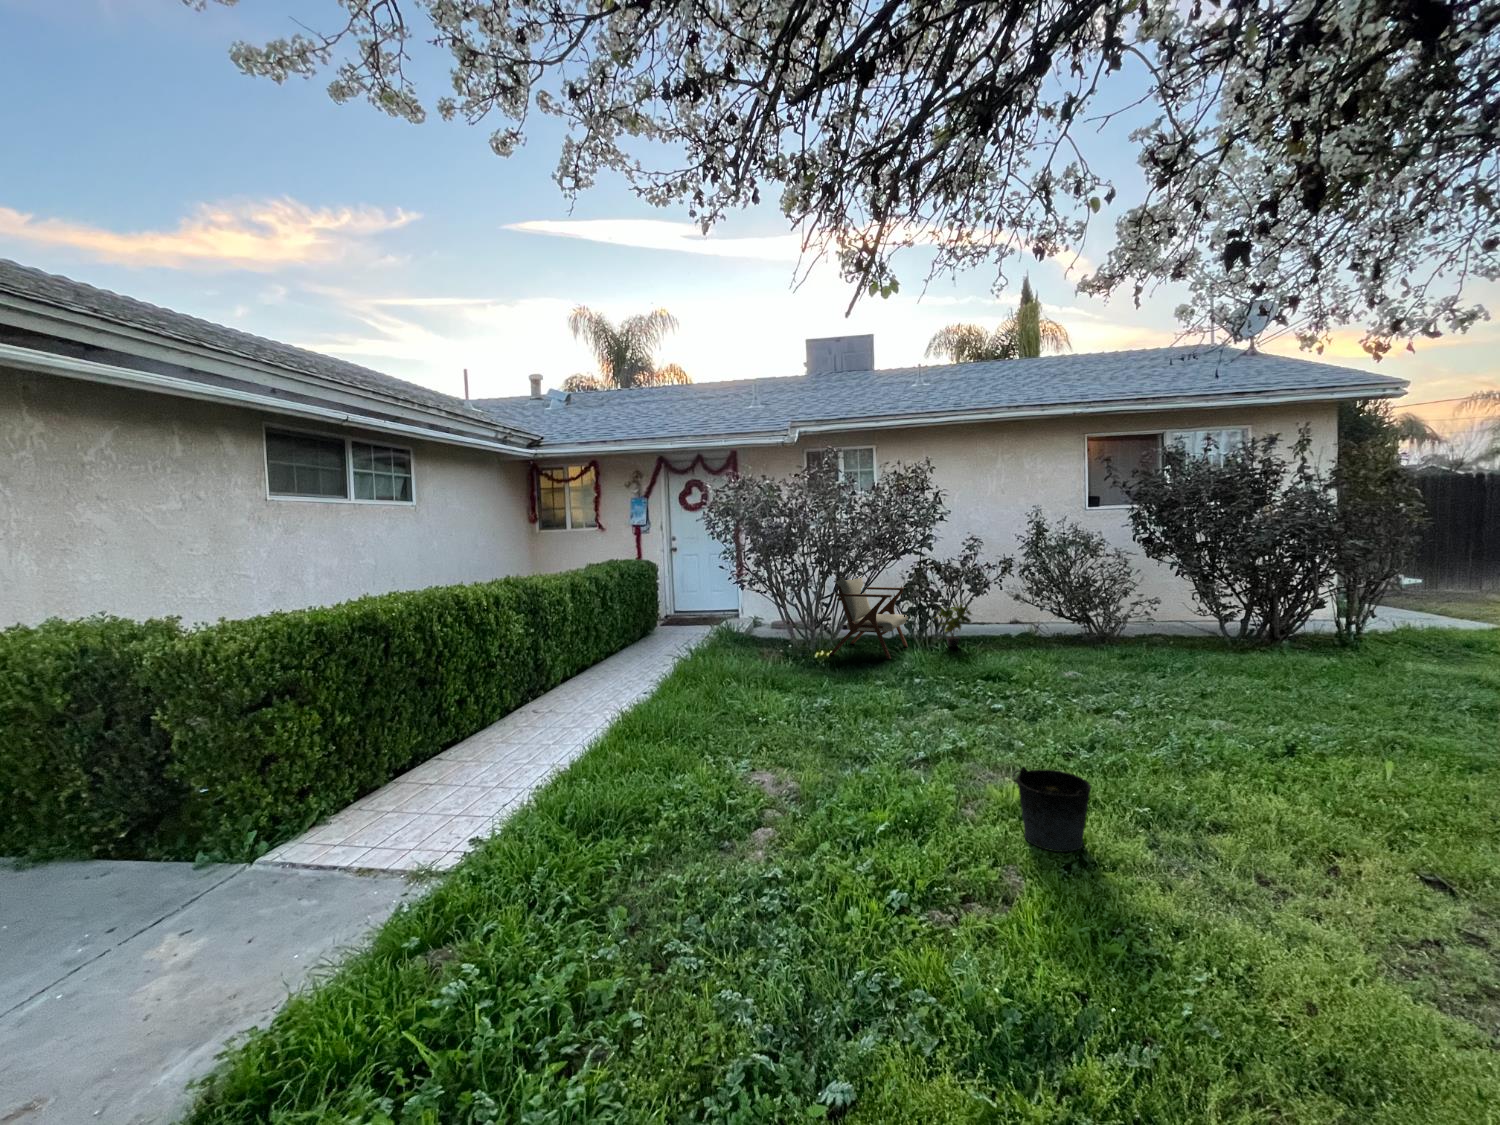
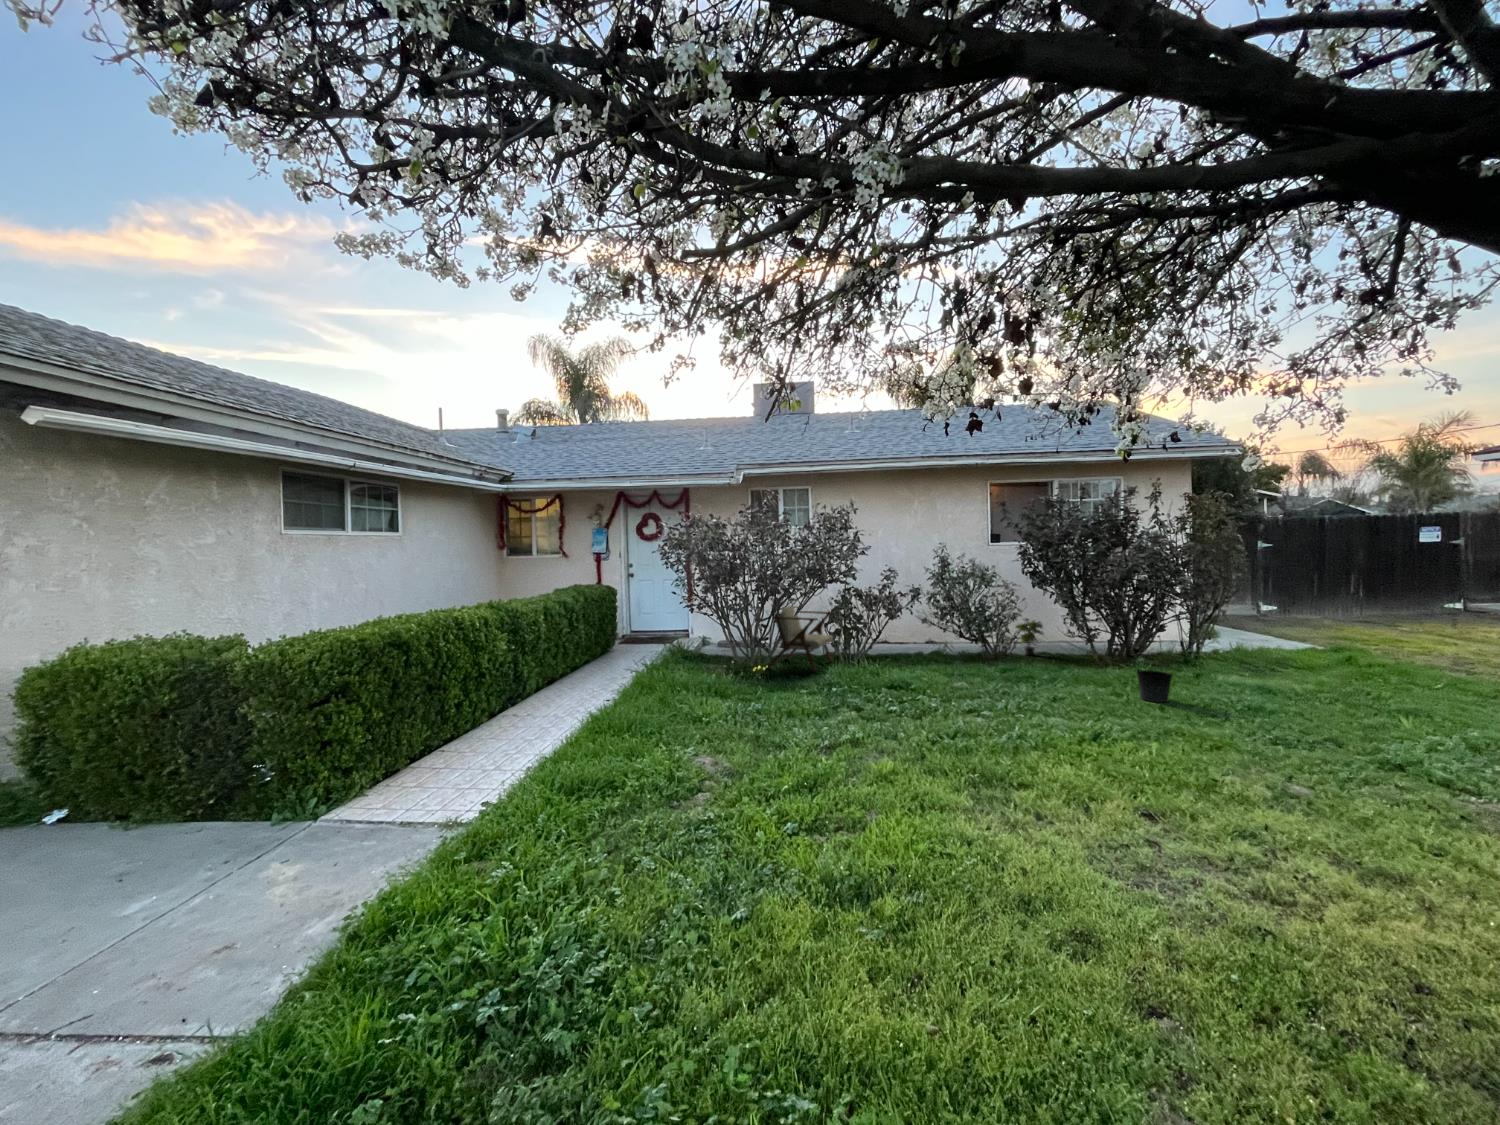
potted plant: present [937,604,972,647] -> present [1017,620,1043,655]
bucket: present [1013,767,1091,852] -> present [1135,669,1172,702]

